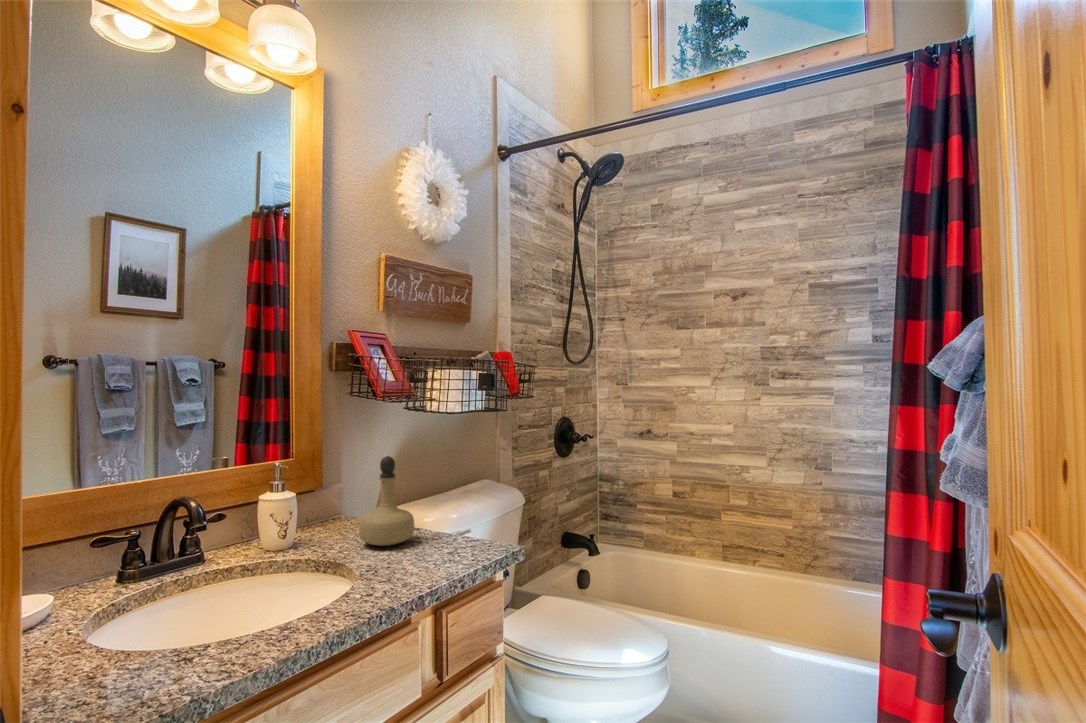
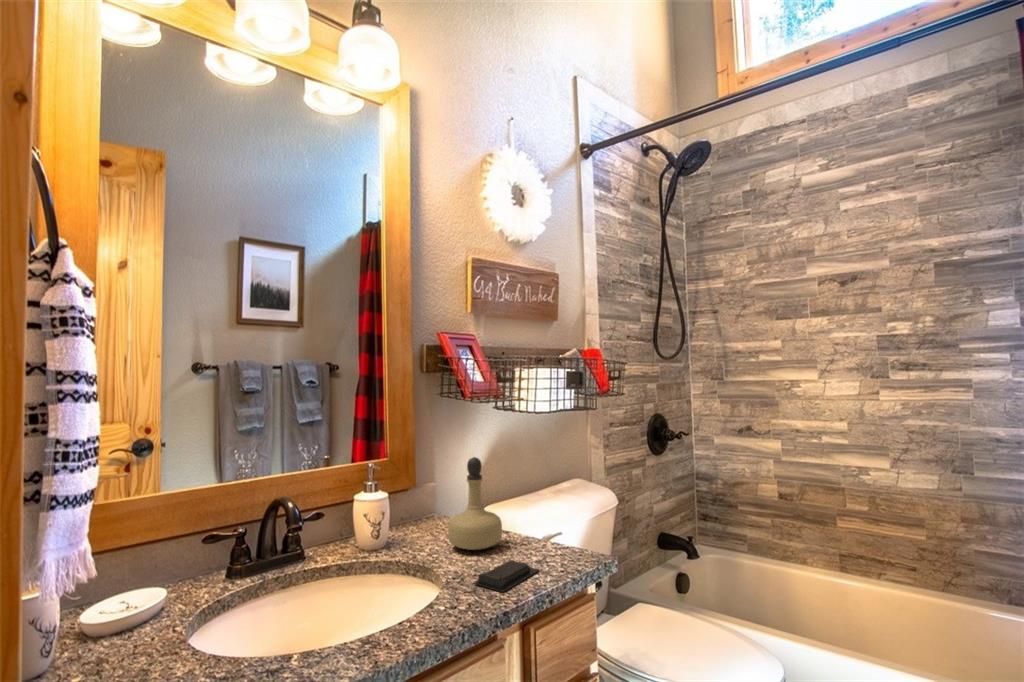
soap bar: none [388,551,451,578] -> present [474,560,539,592]

